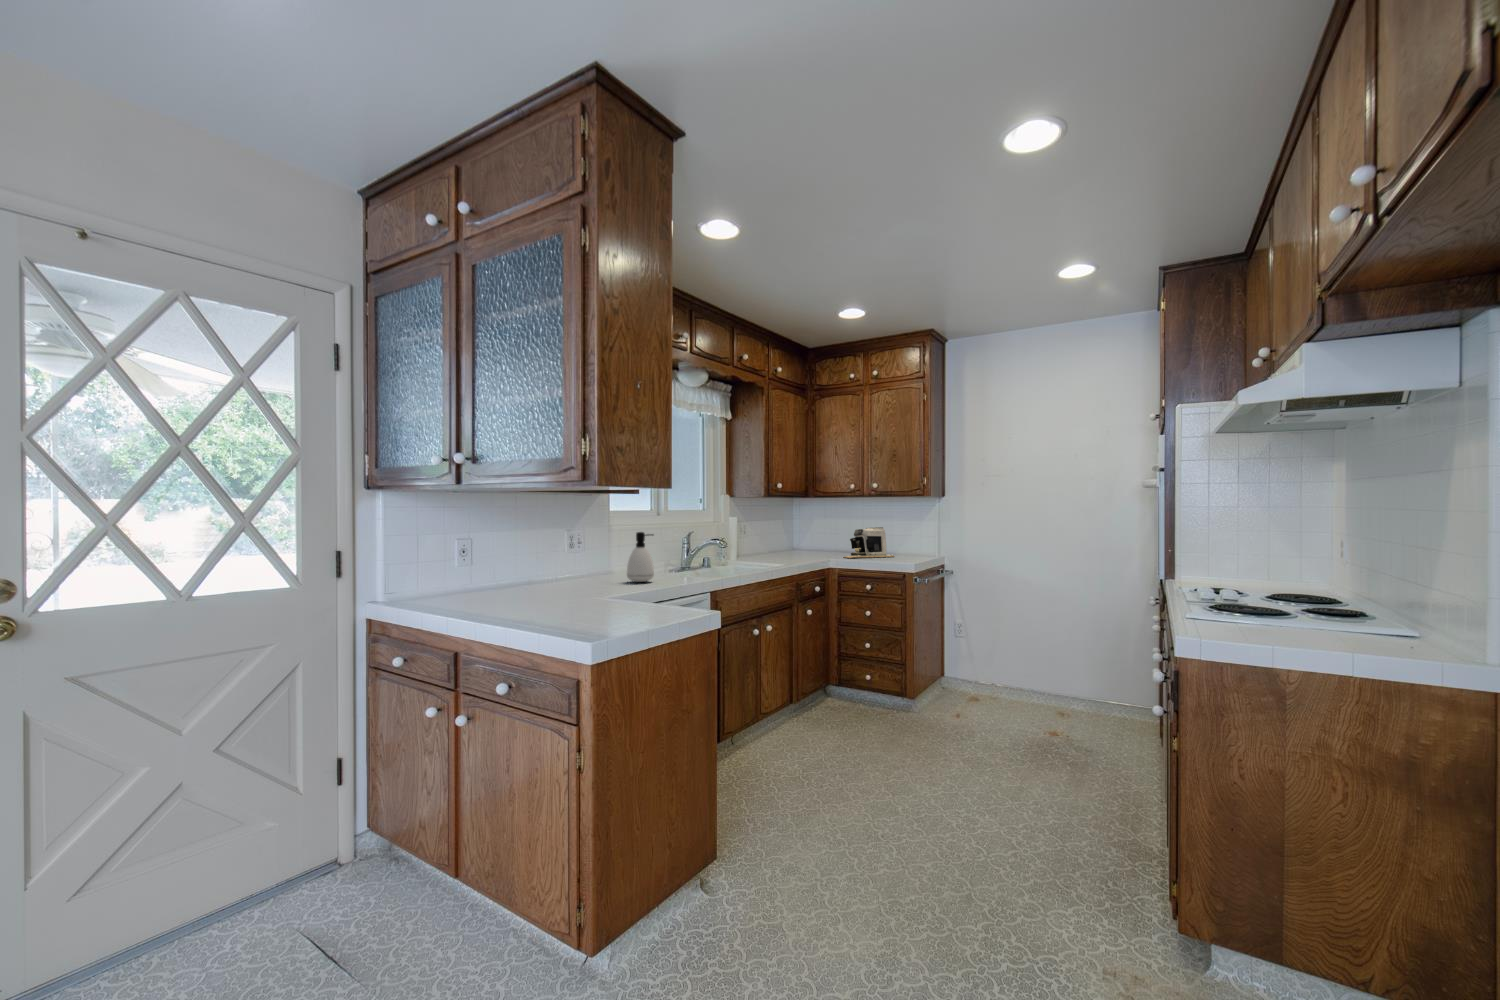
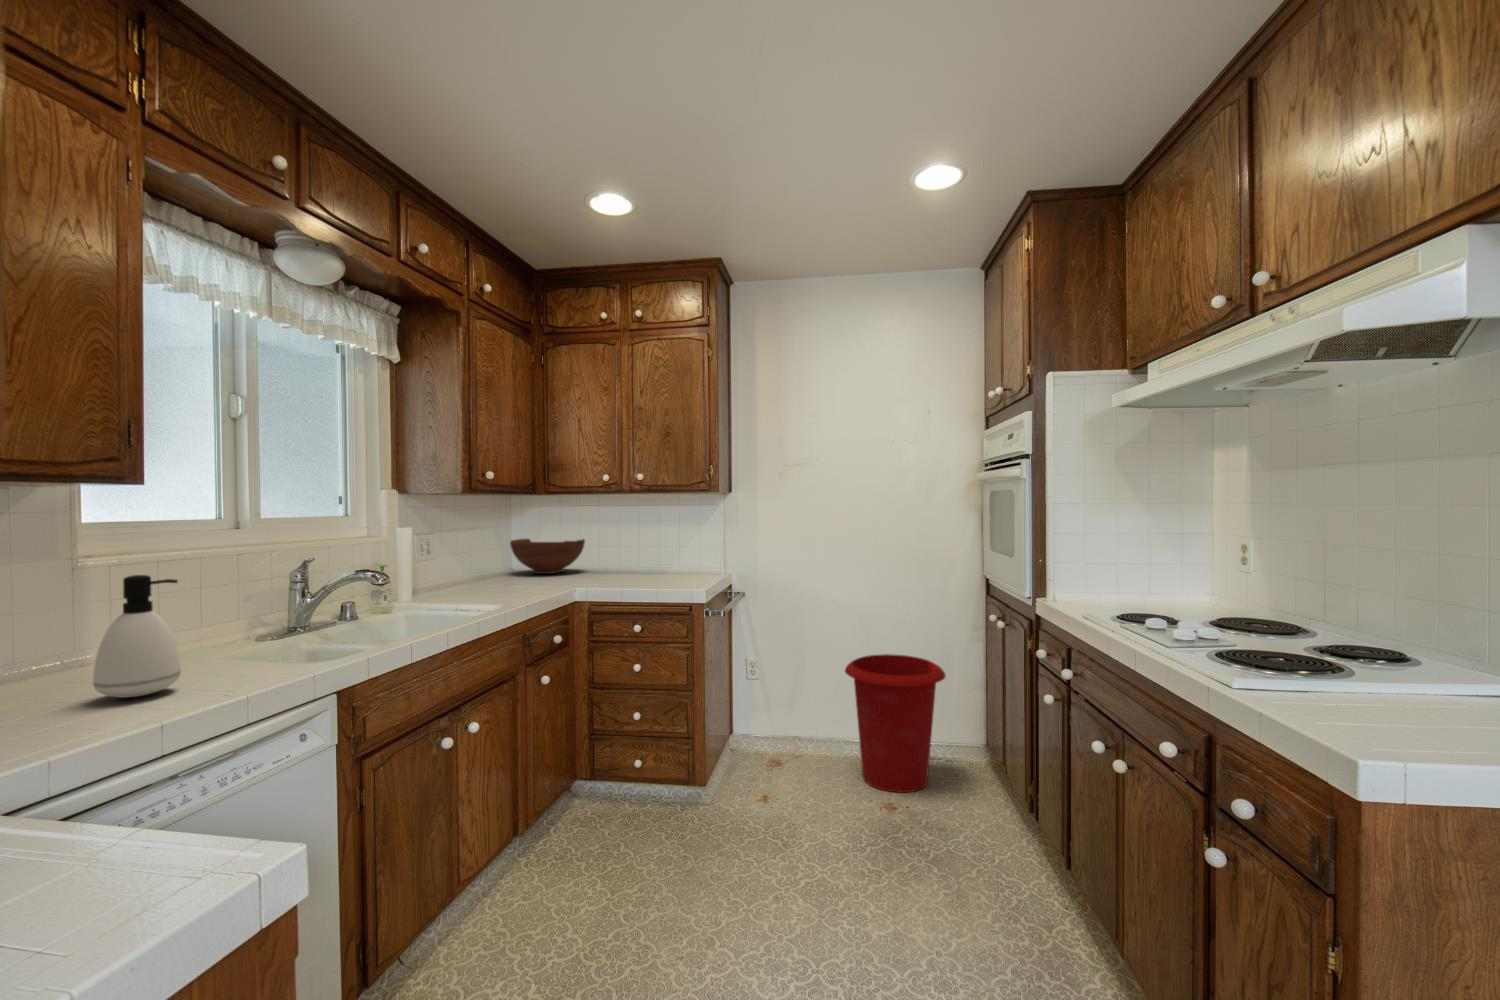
fruit bowl: none [792,527,841,551] -> present [510,539,585,574]
coffee maker: present [846,527,894,558] -> none [590,536,668,585]
waste bin: none [1028,625,1114,728] -> present [845,654,946,792]

